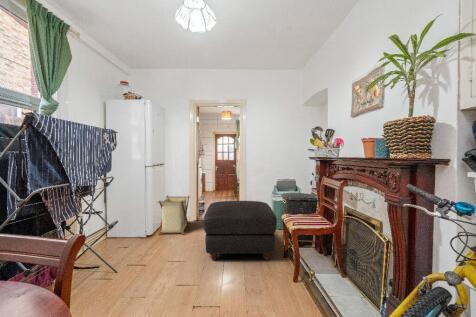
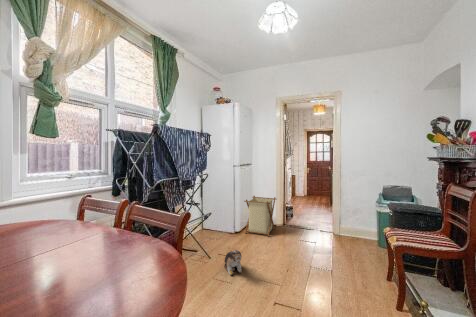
ottoman: present [204,201,277,260] -> none [288,206,376,279]
plush toy: none [135,258,157,288] -> present [224,250,243,275]

